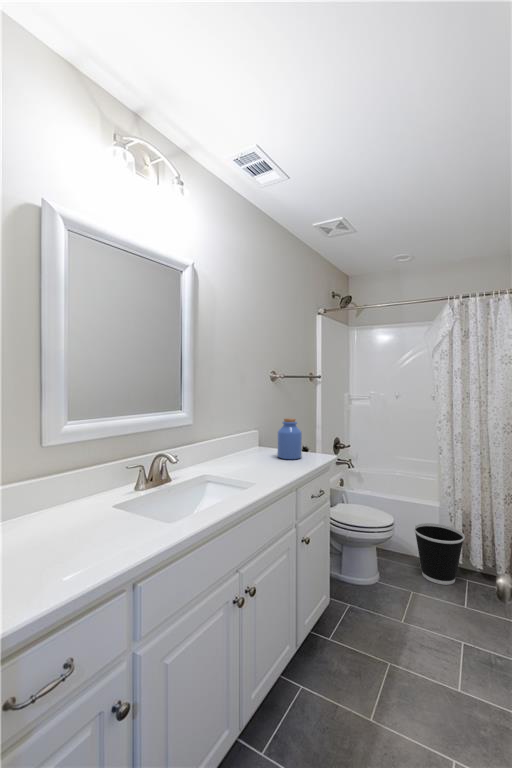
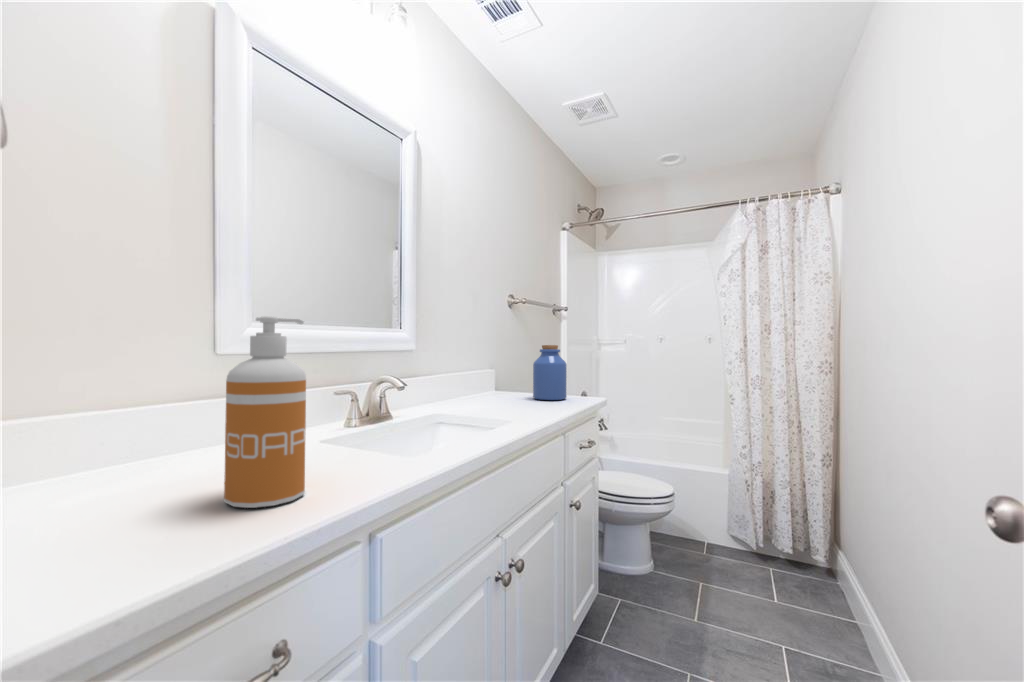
soap dispenser: none [43,446,95,571] -> present [224,316,306,508]
wastebasket: present [414,523,465,585] -> none [703,496,769,573]

